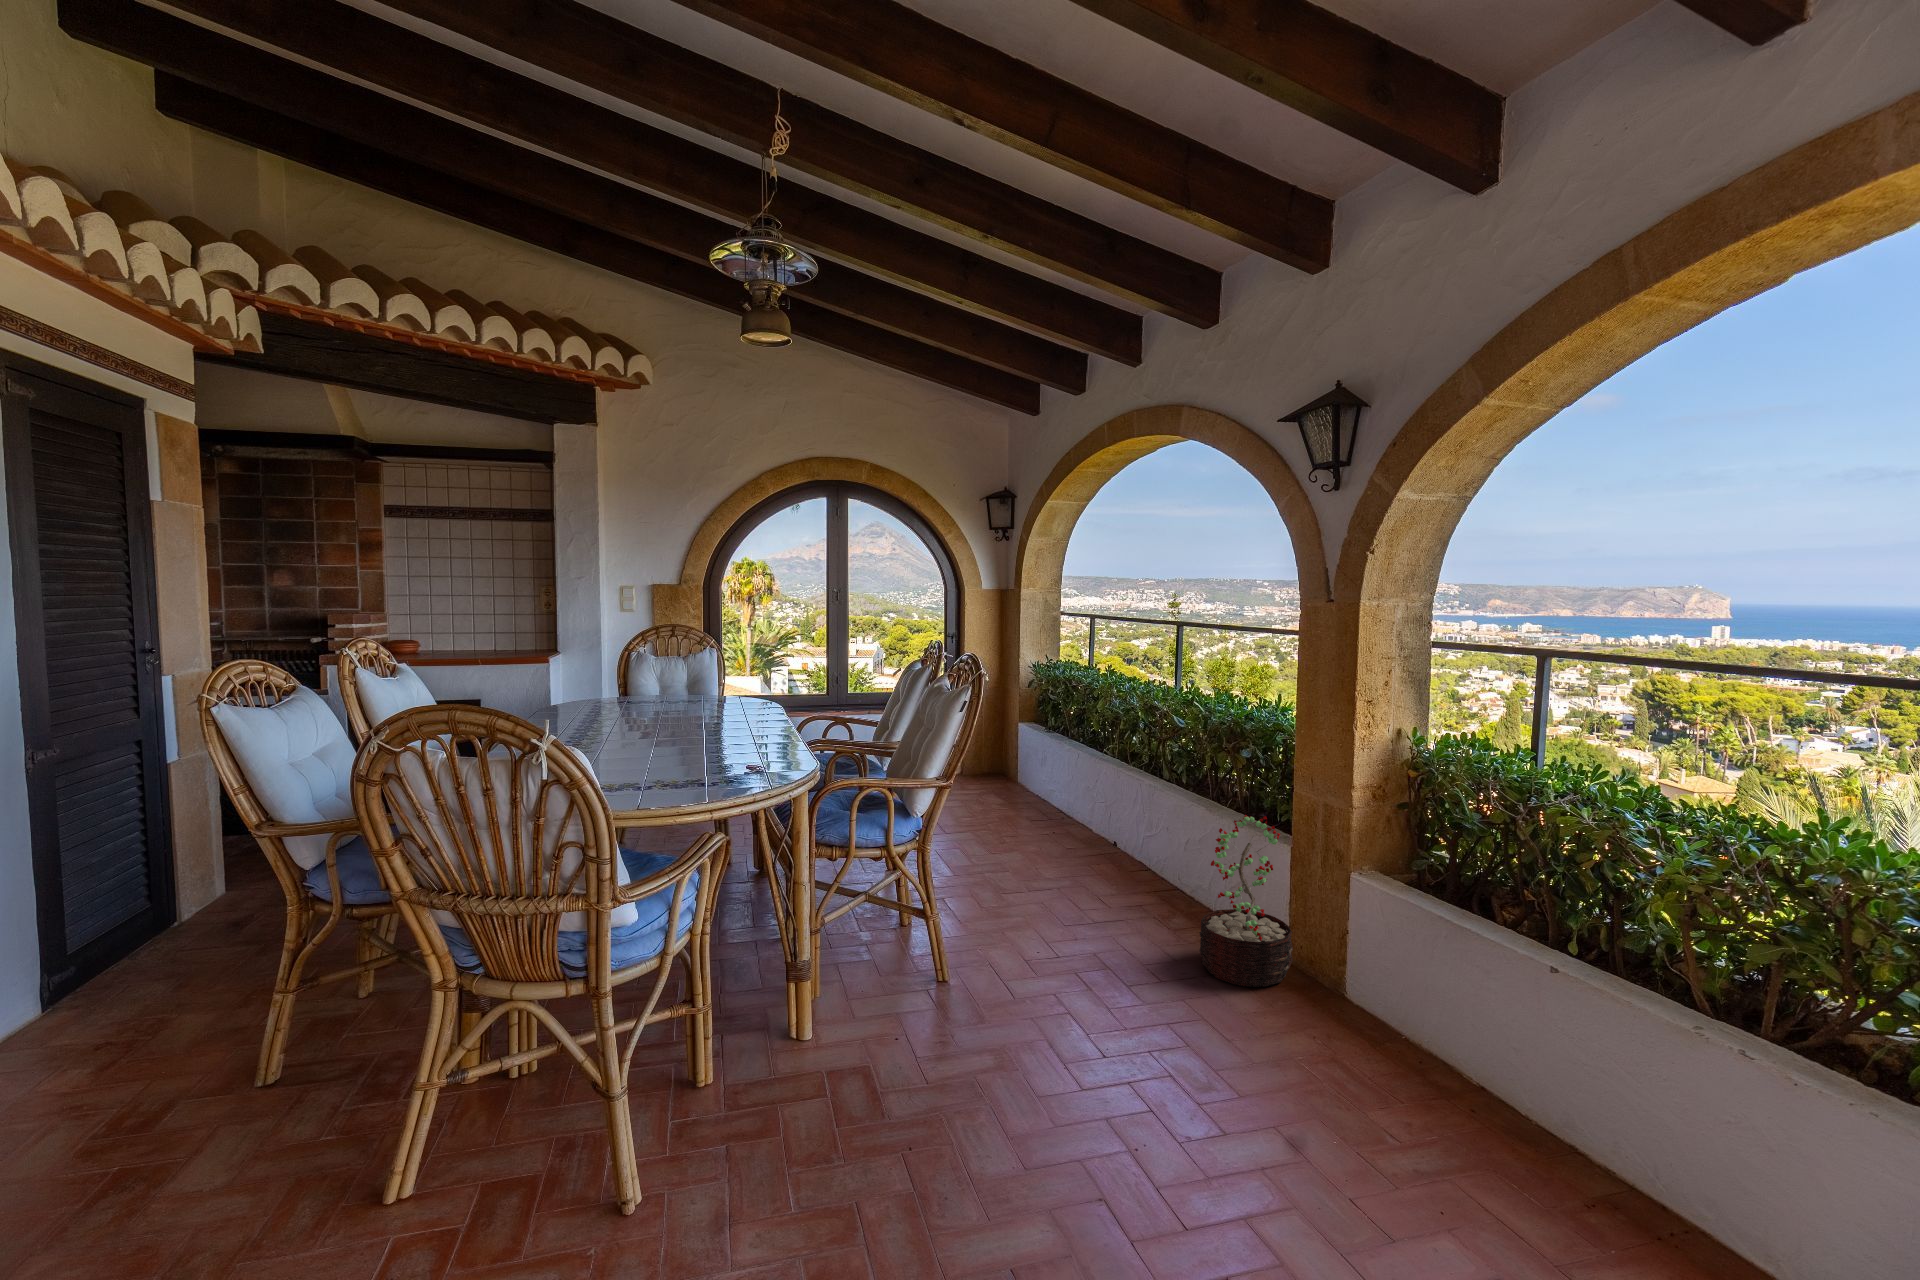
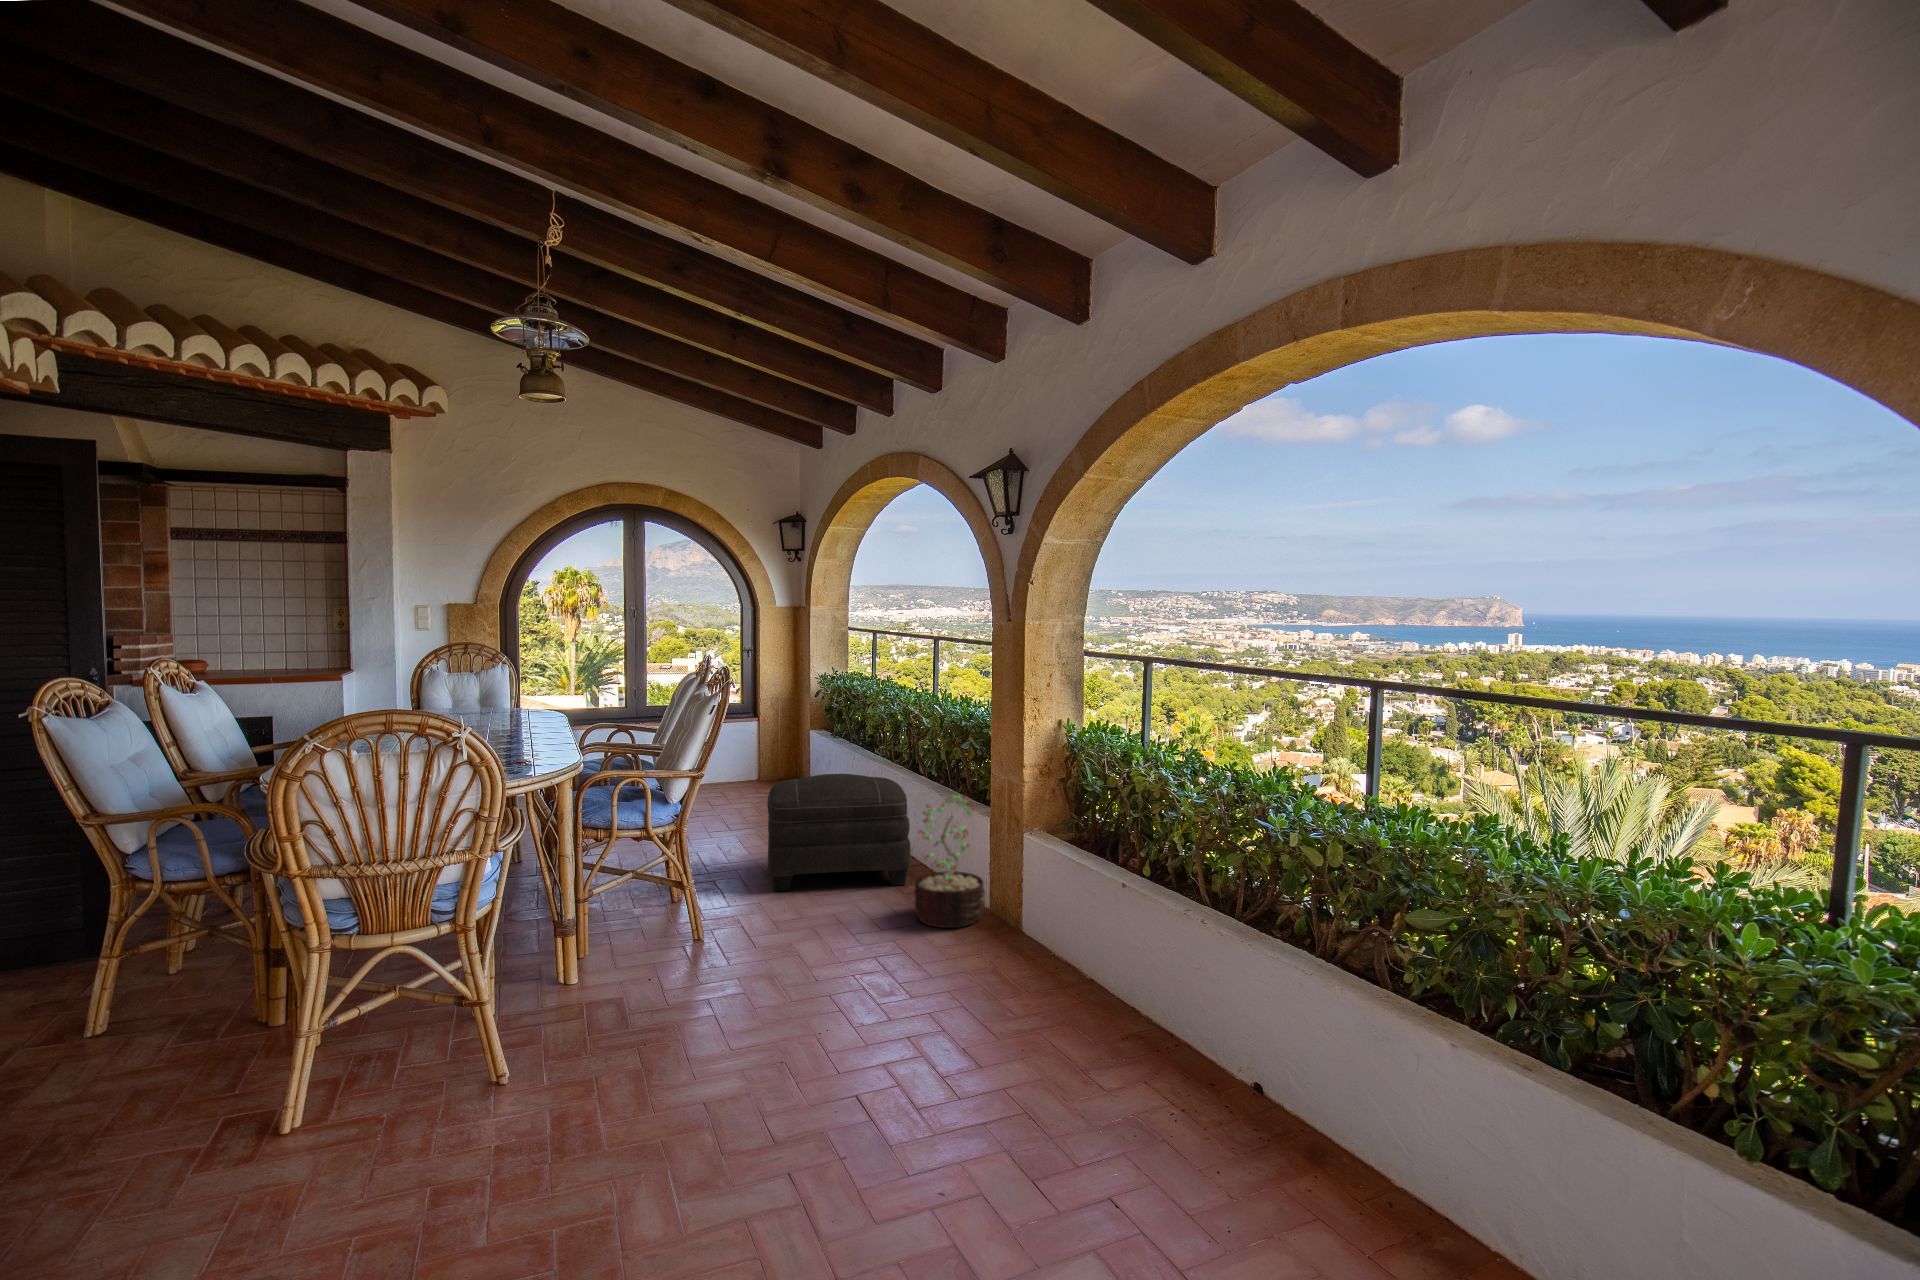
ottoman: none [998,779,1174,918] -> present [767,774,911,892]

